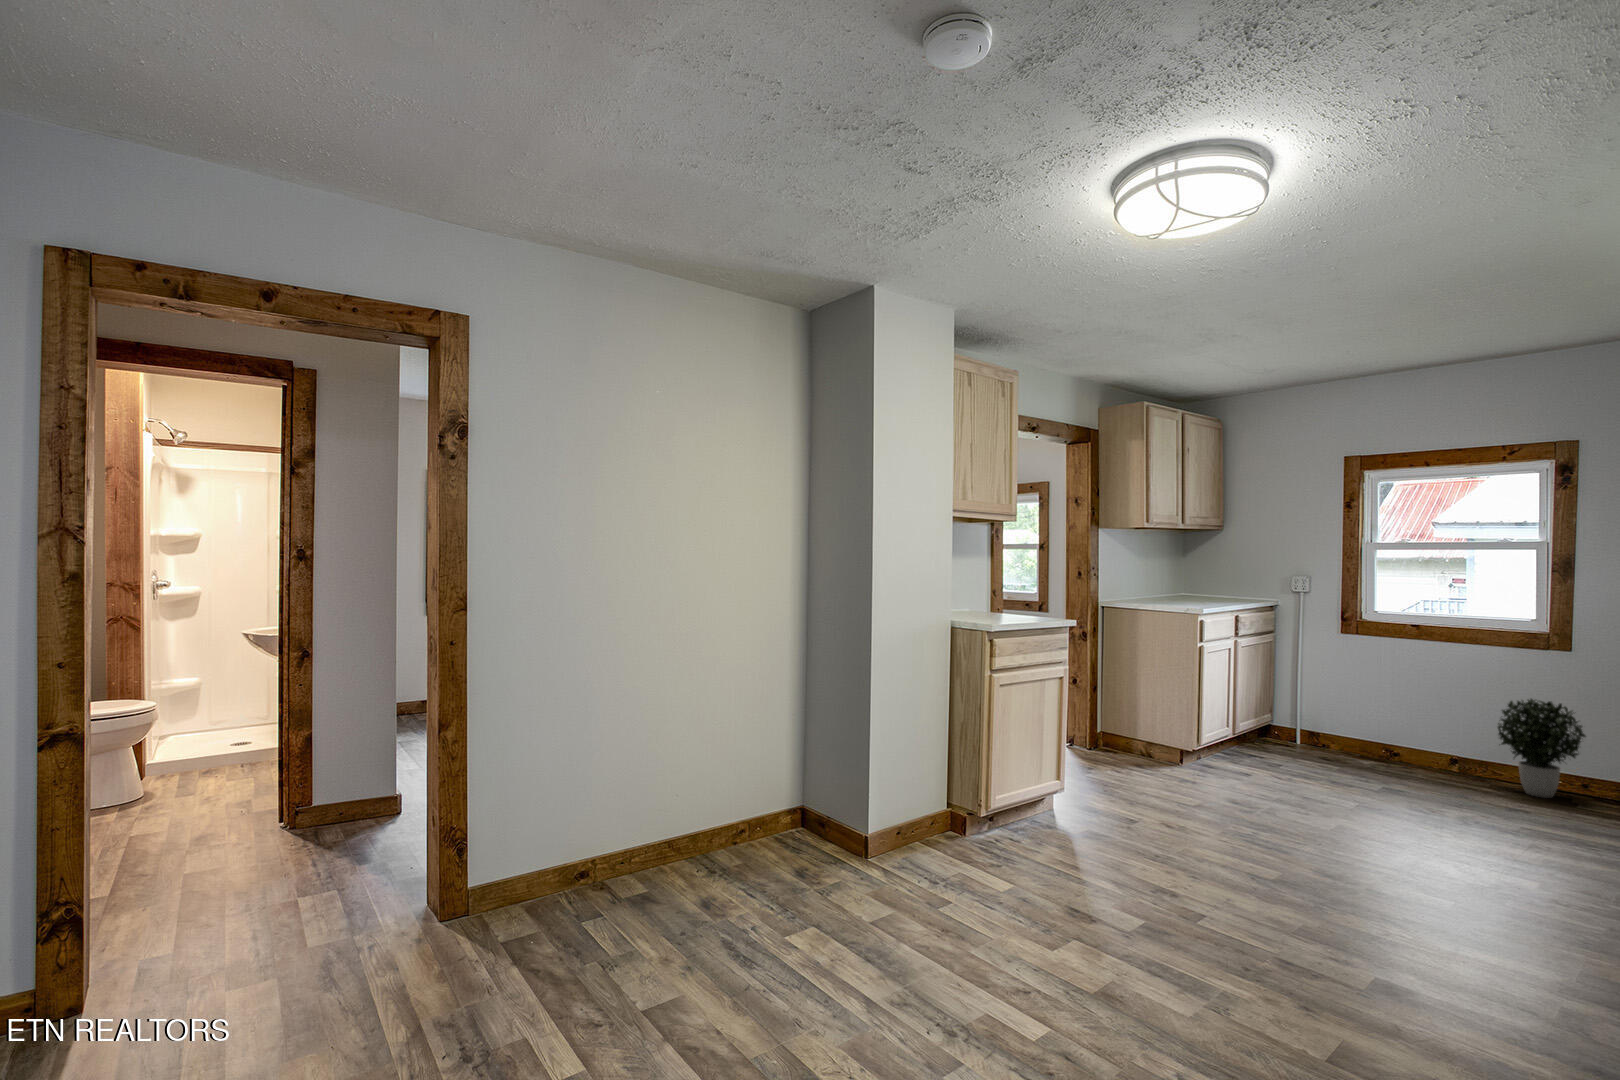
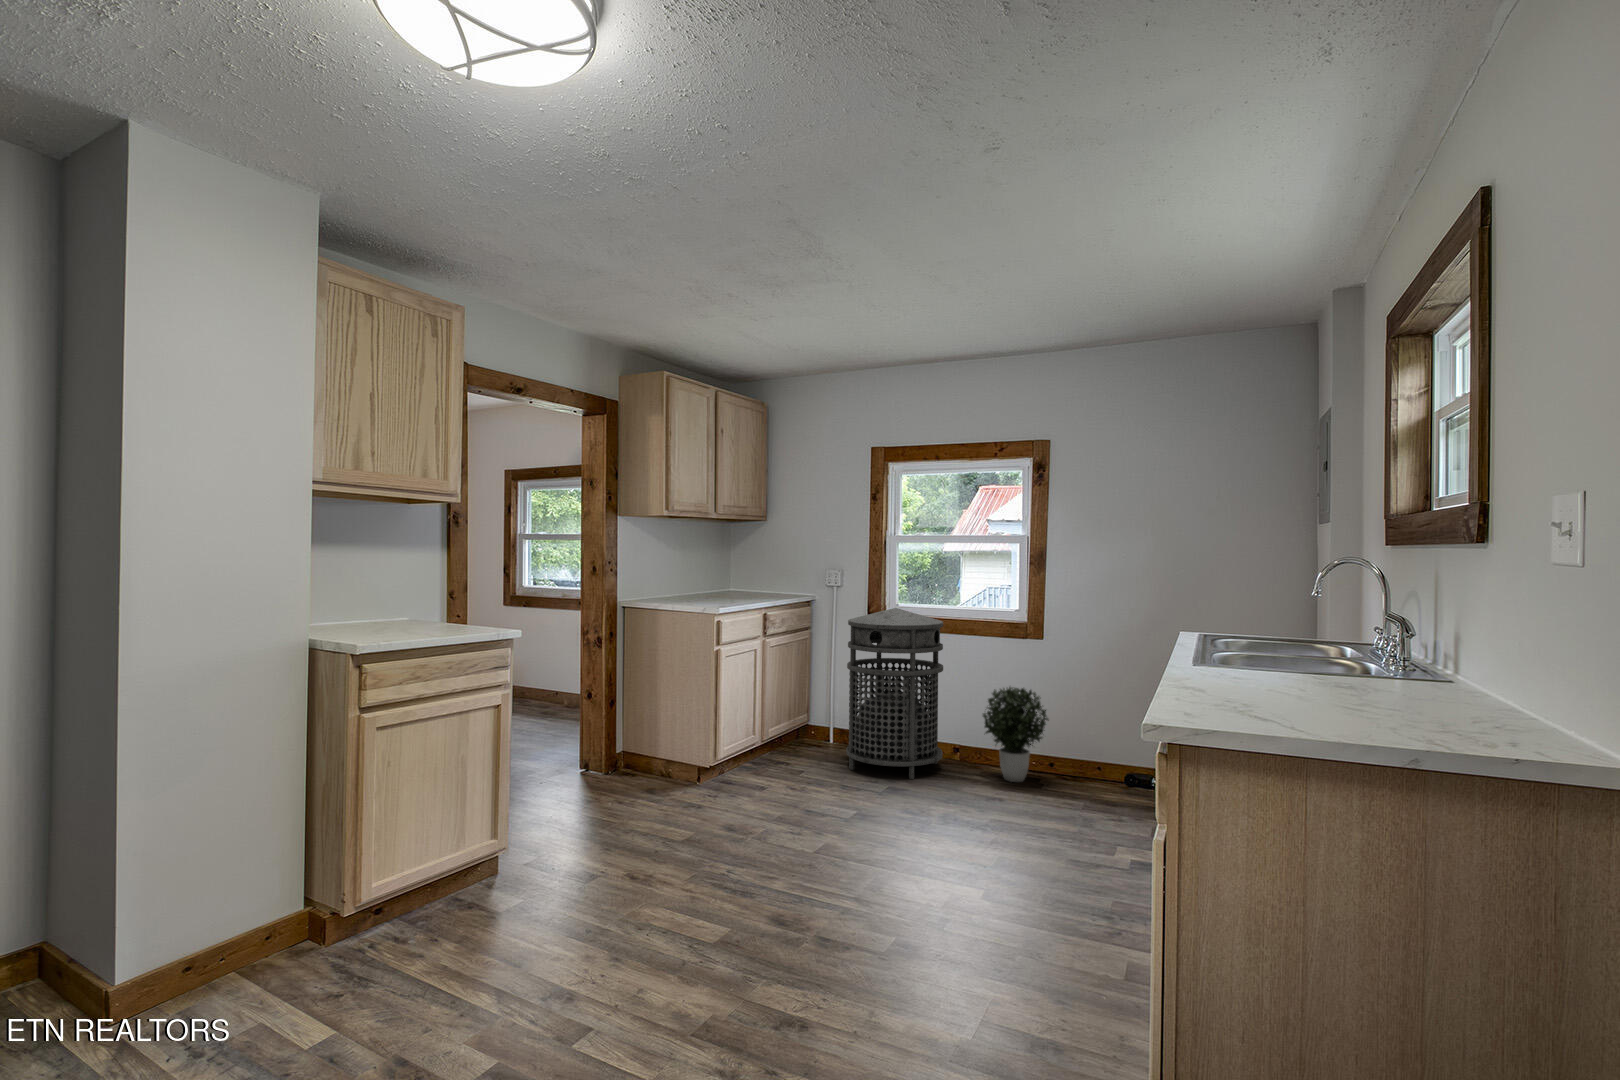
trash can: none [1327,614,1442,782] -> present [846,608,943,779]

